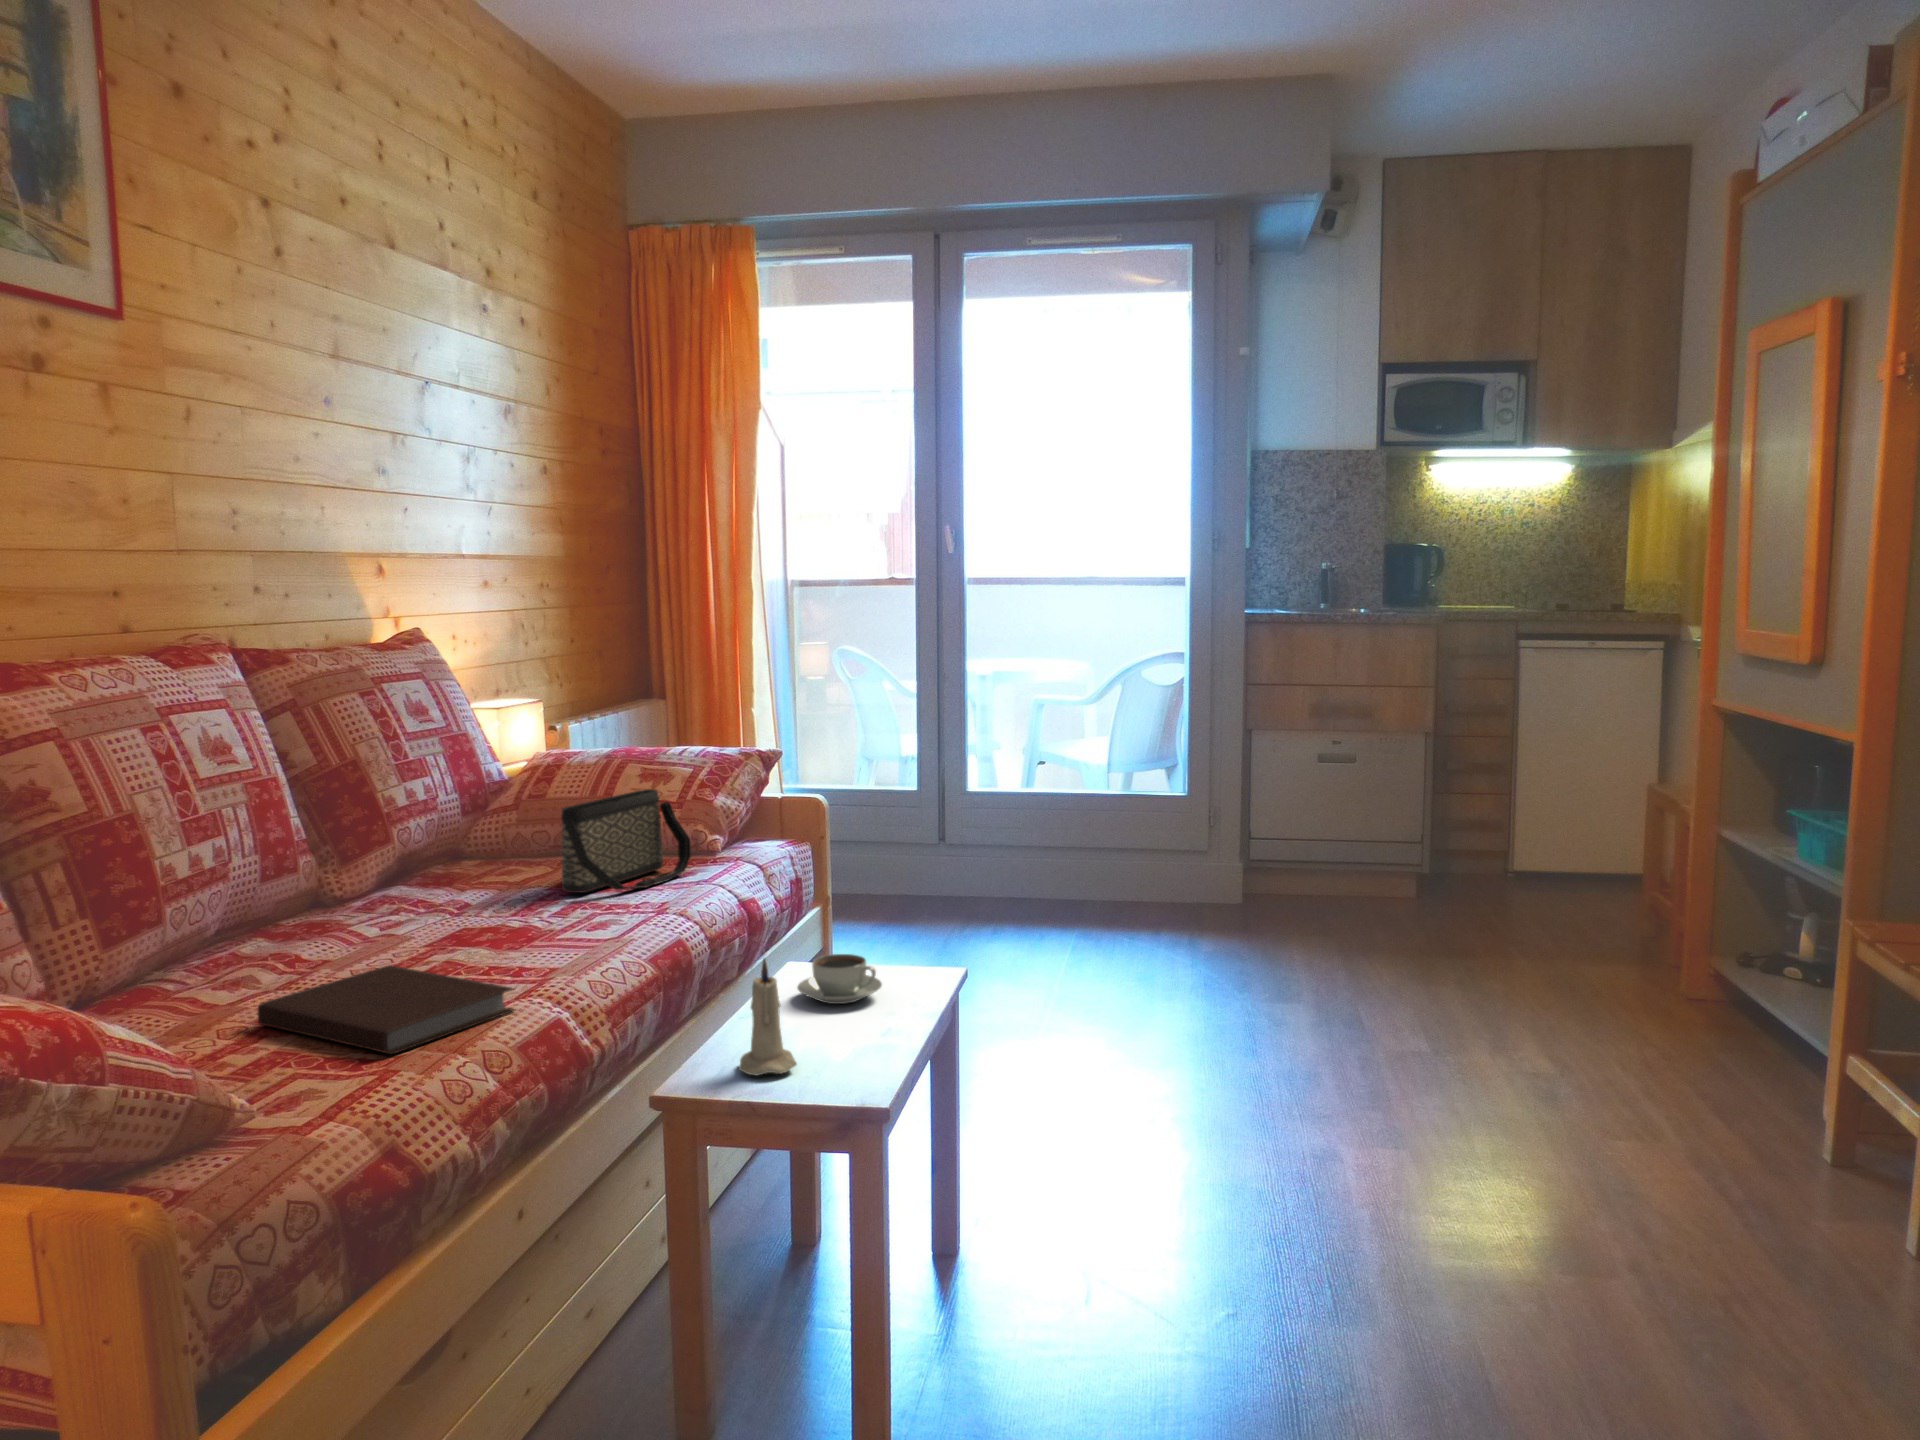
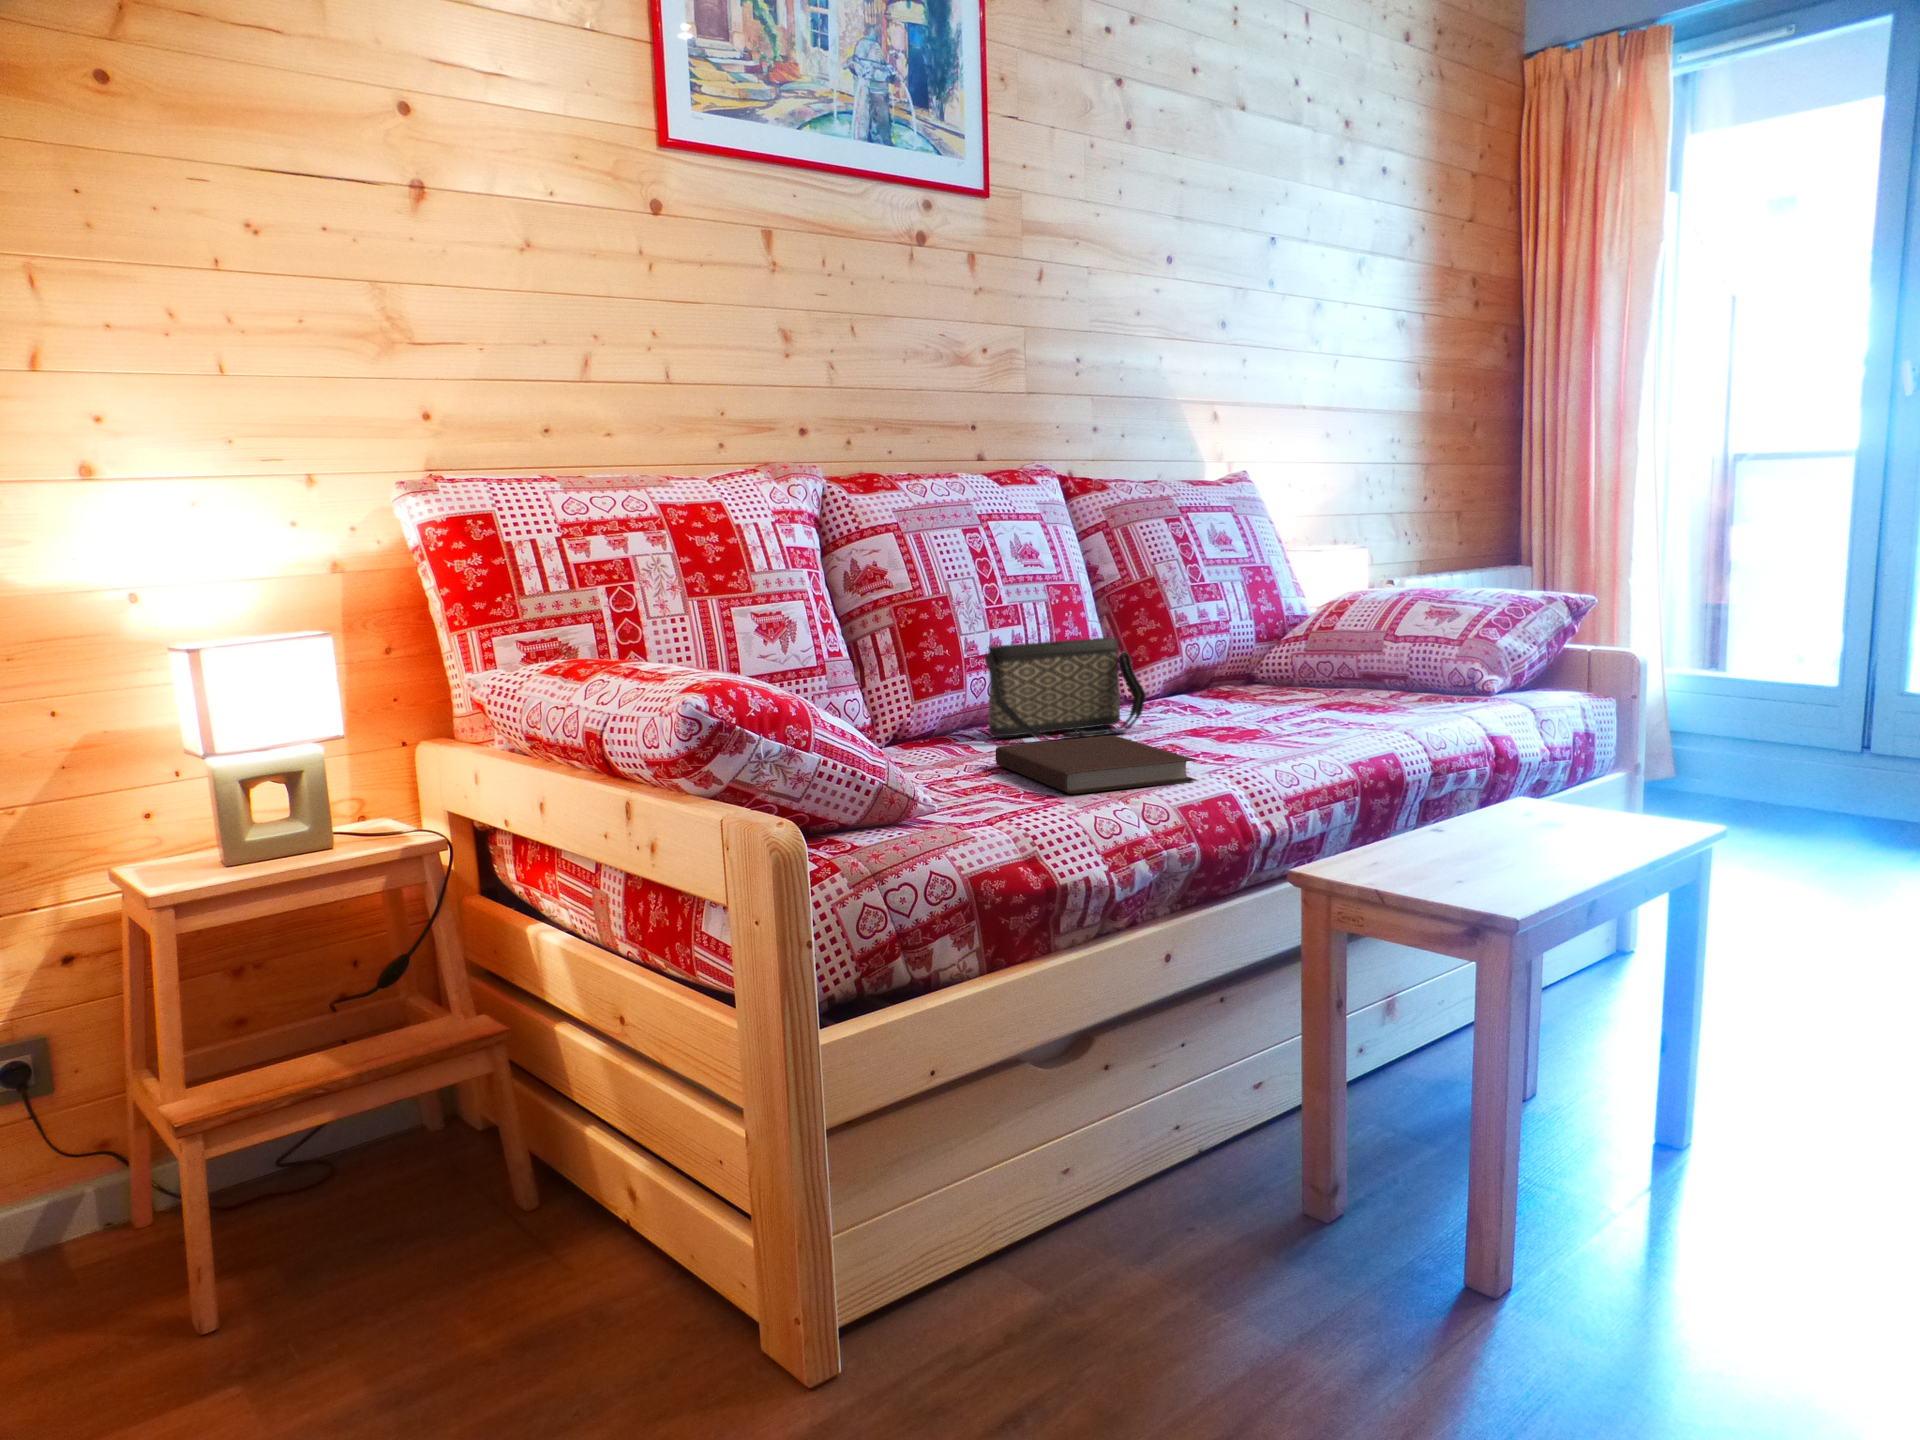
handbag: present [561,789,691,893] -> present [985,638,1146,739]
coffee cup: present [797,954,882,1004] -> none [1504,782,1605,833]
candle: present [739,959,797,1076] -> none [1388,750,1453,873]

